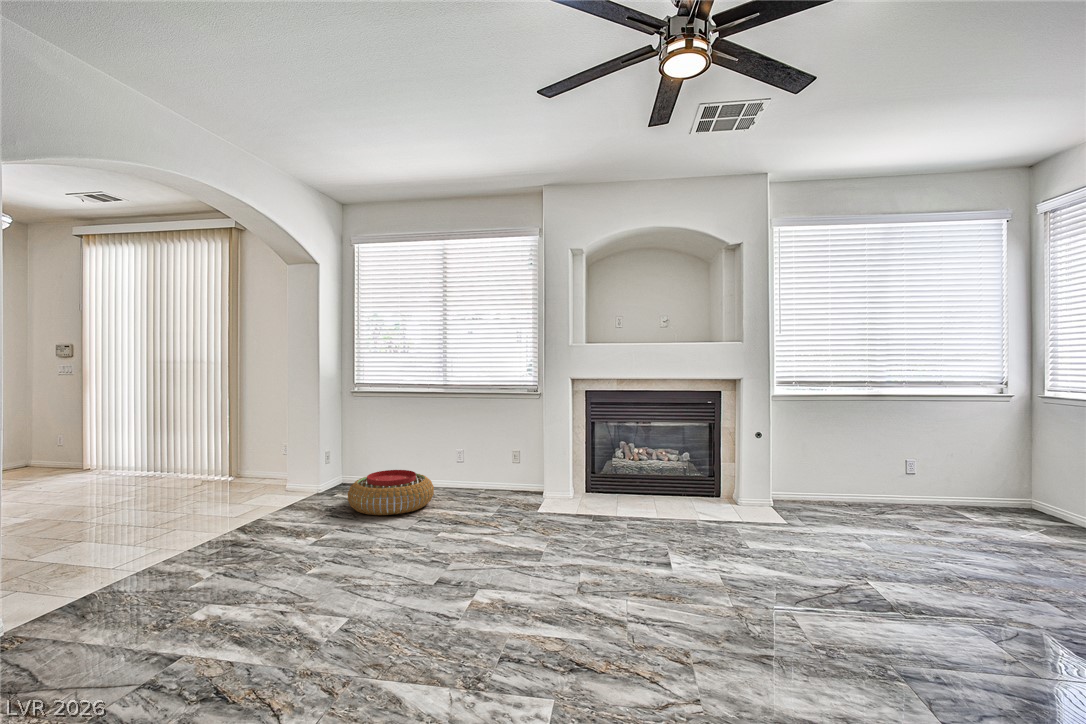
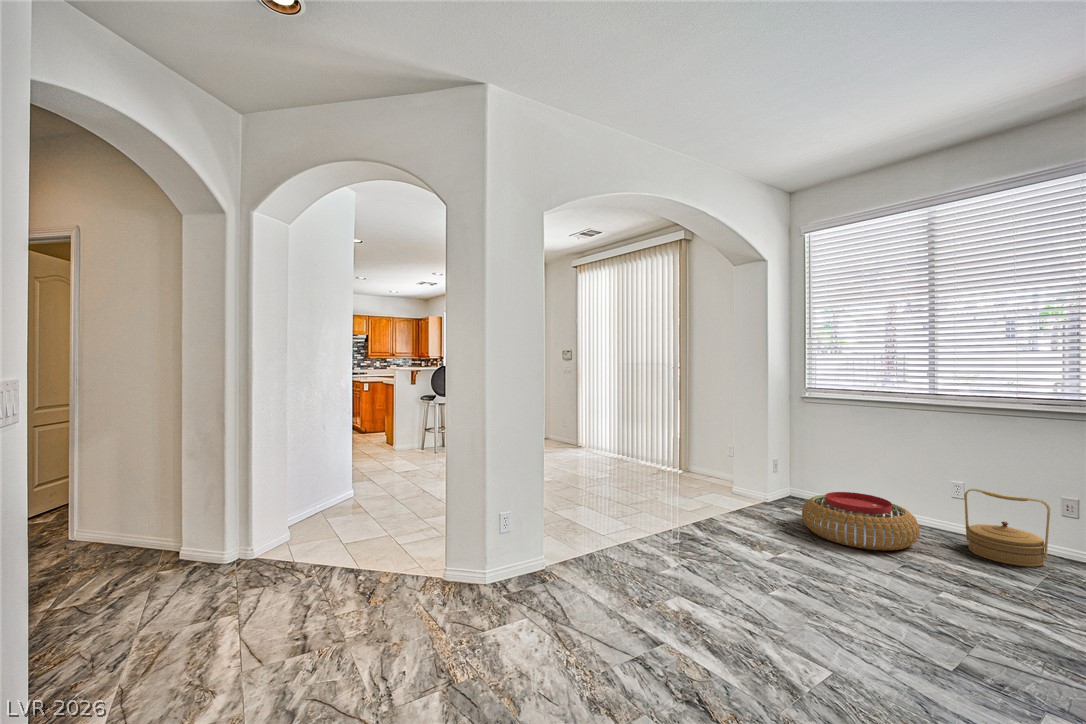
woven basket: none [462,453,506,502] -> present [964,489,1050,567]

